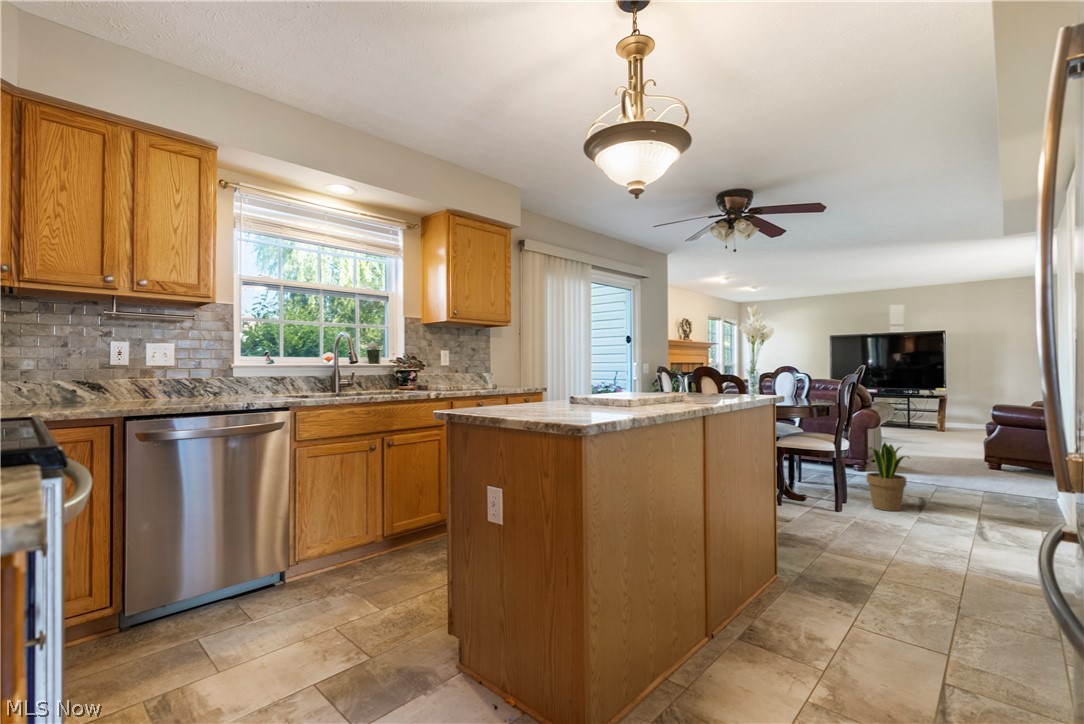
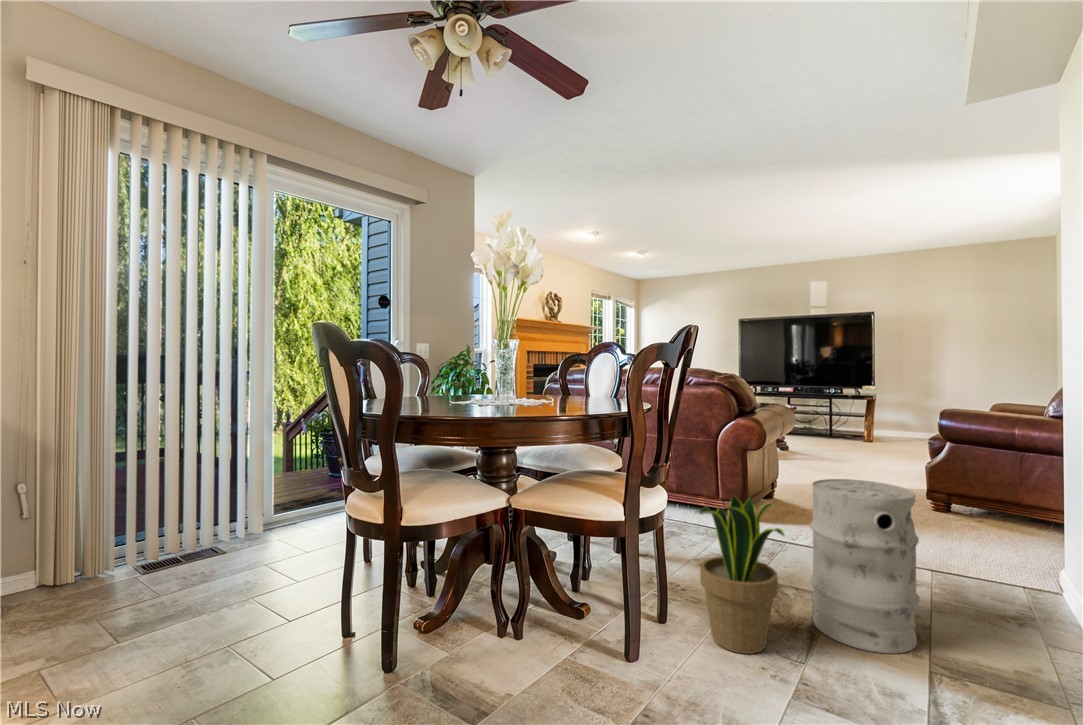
trash can: none [919,438,976,512] -> present [810,479,920,654]

